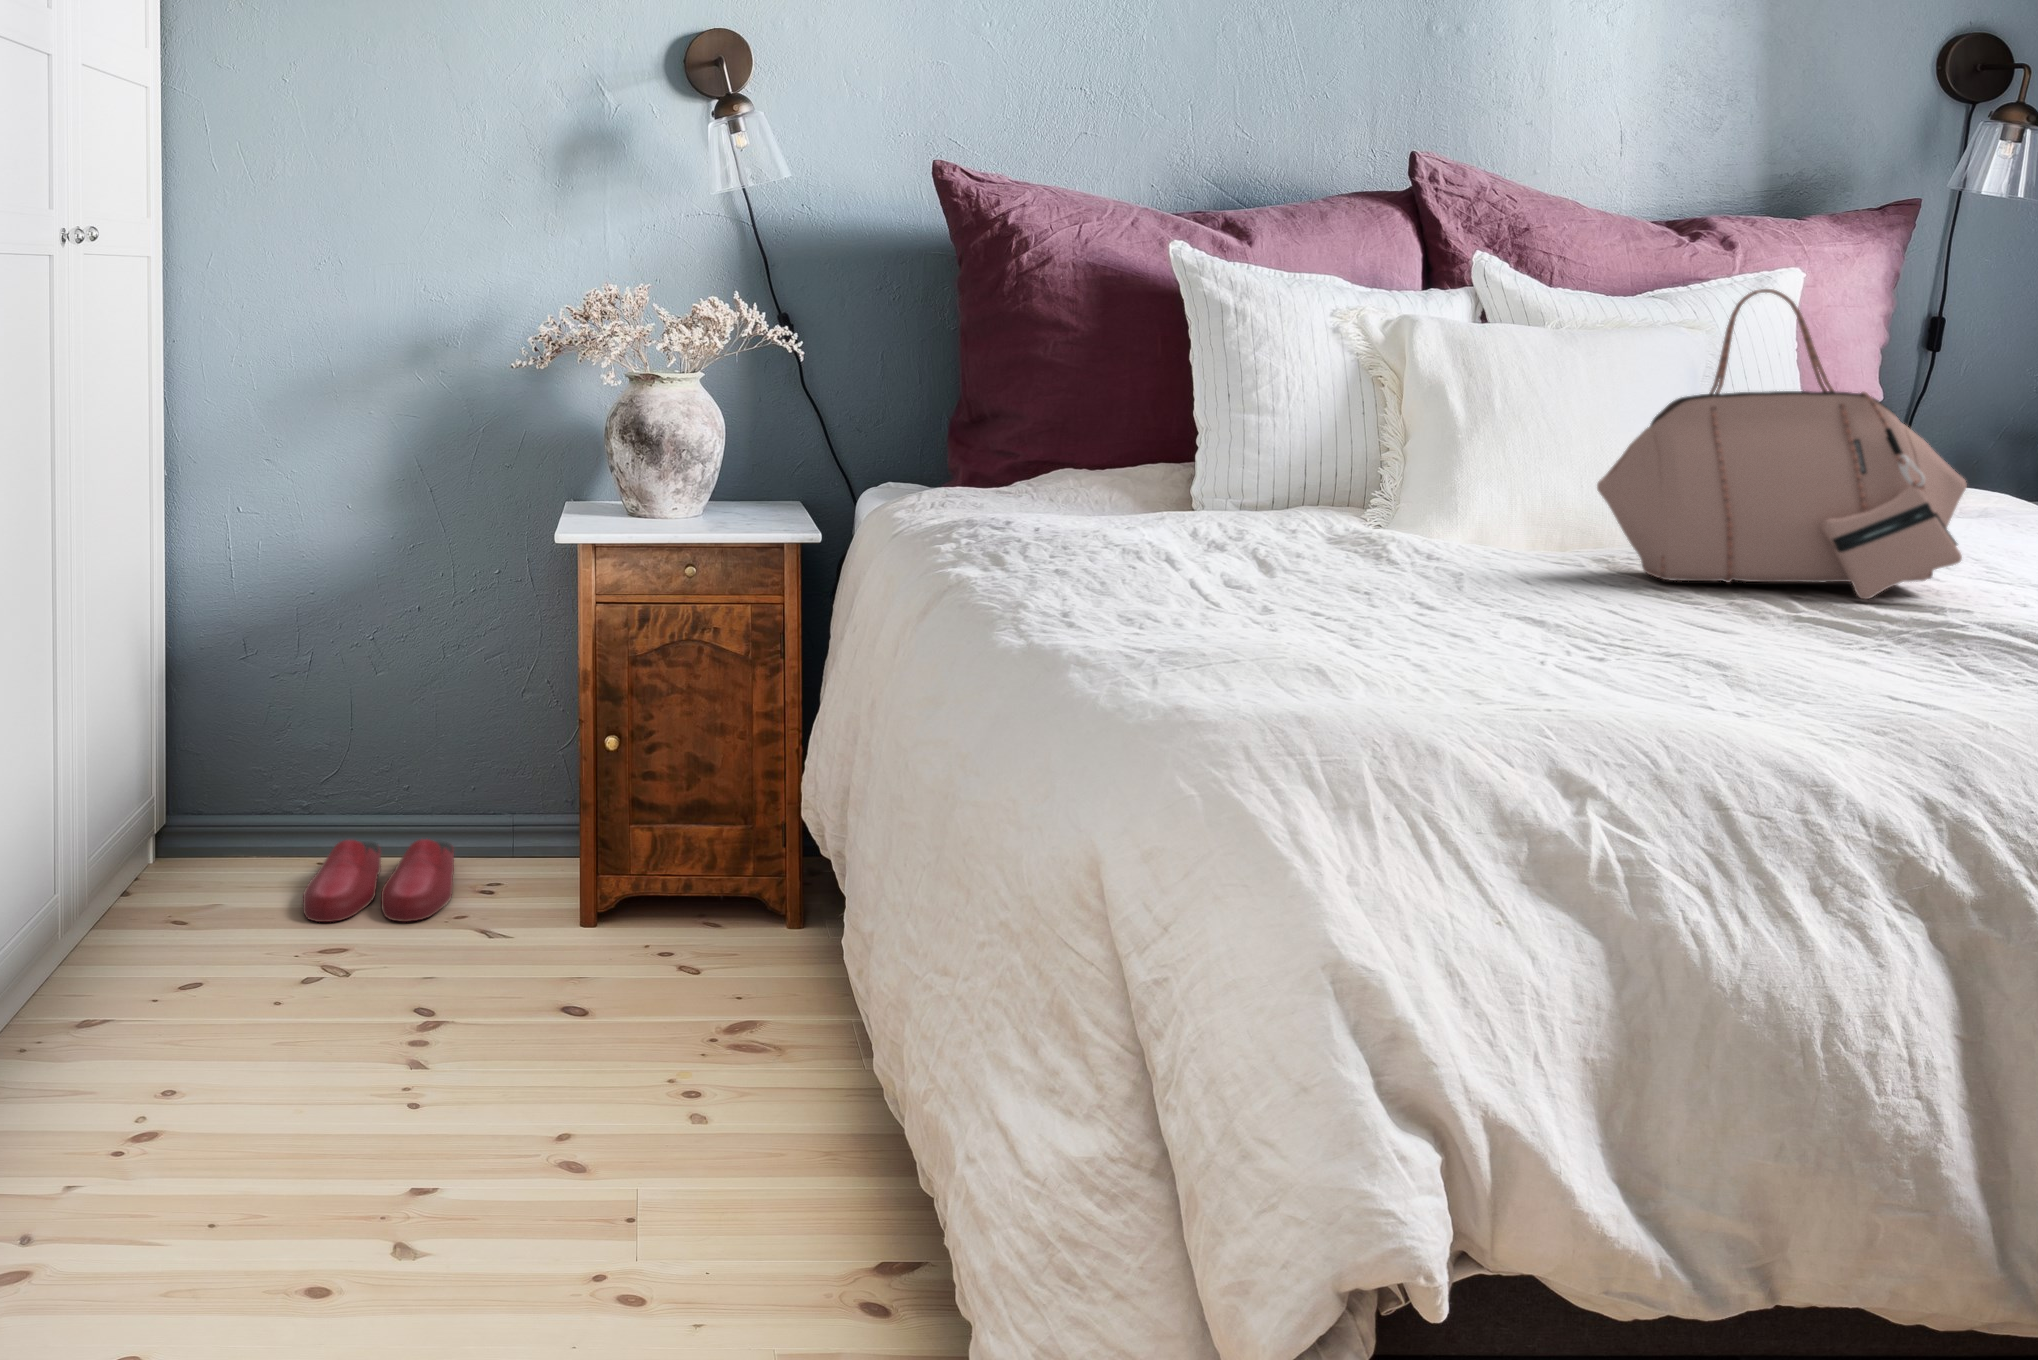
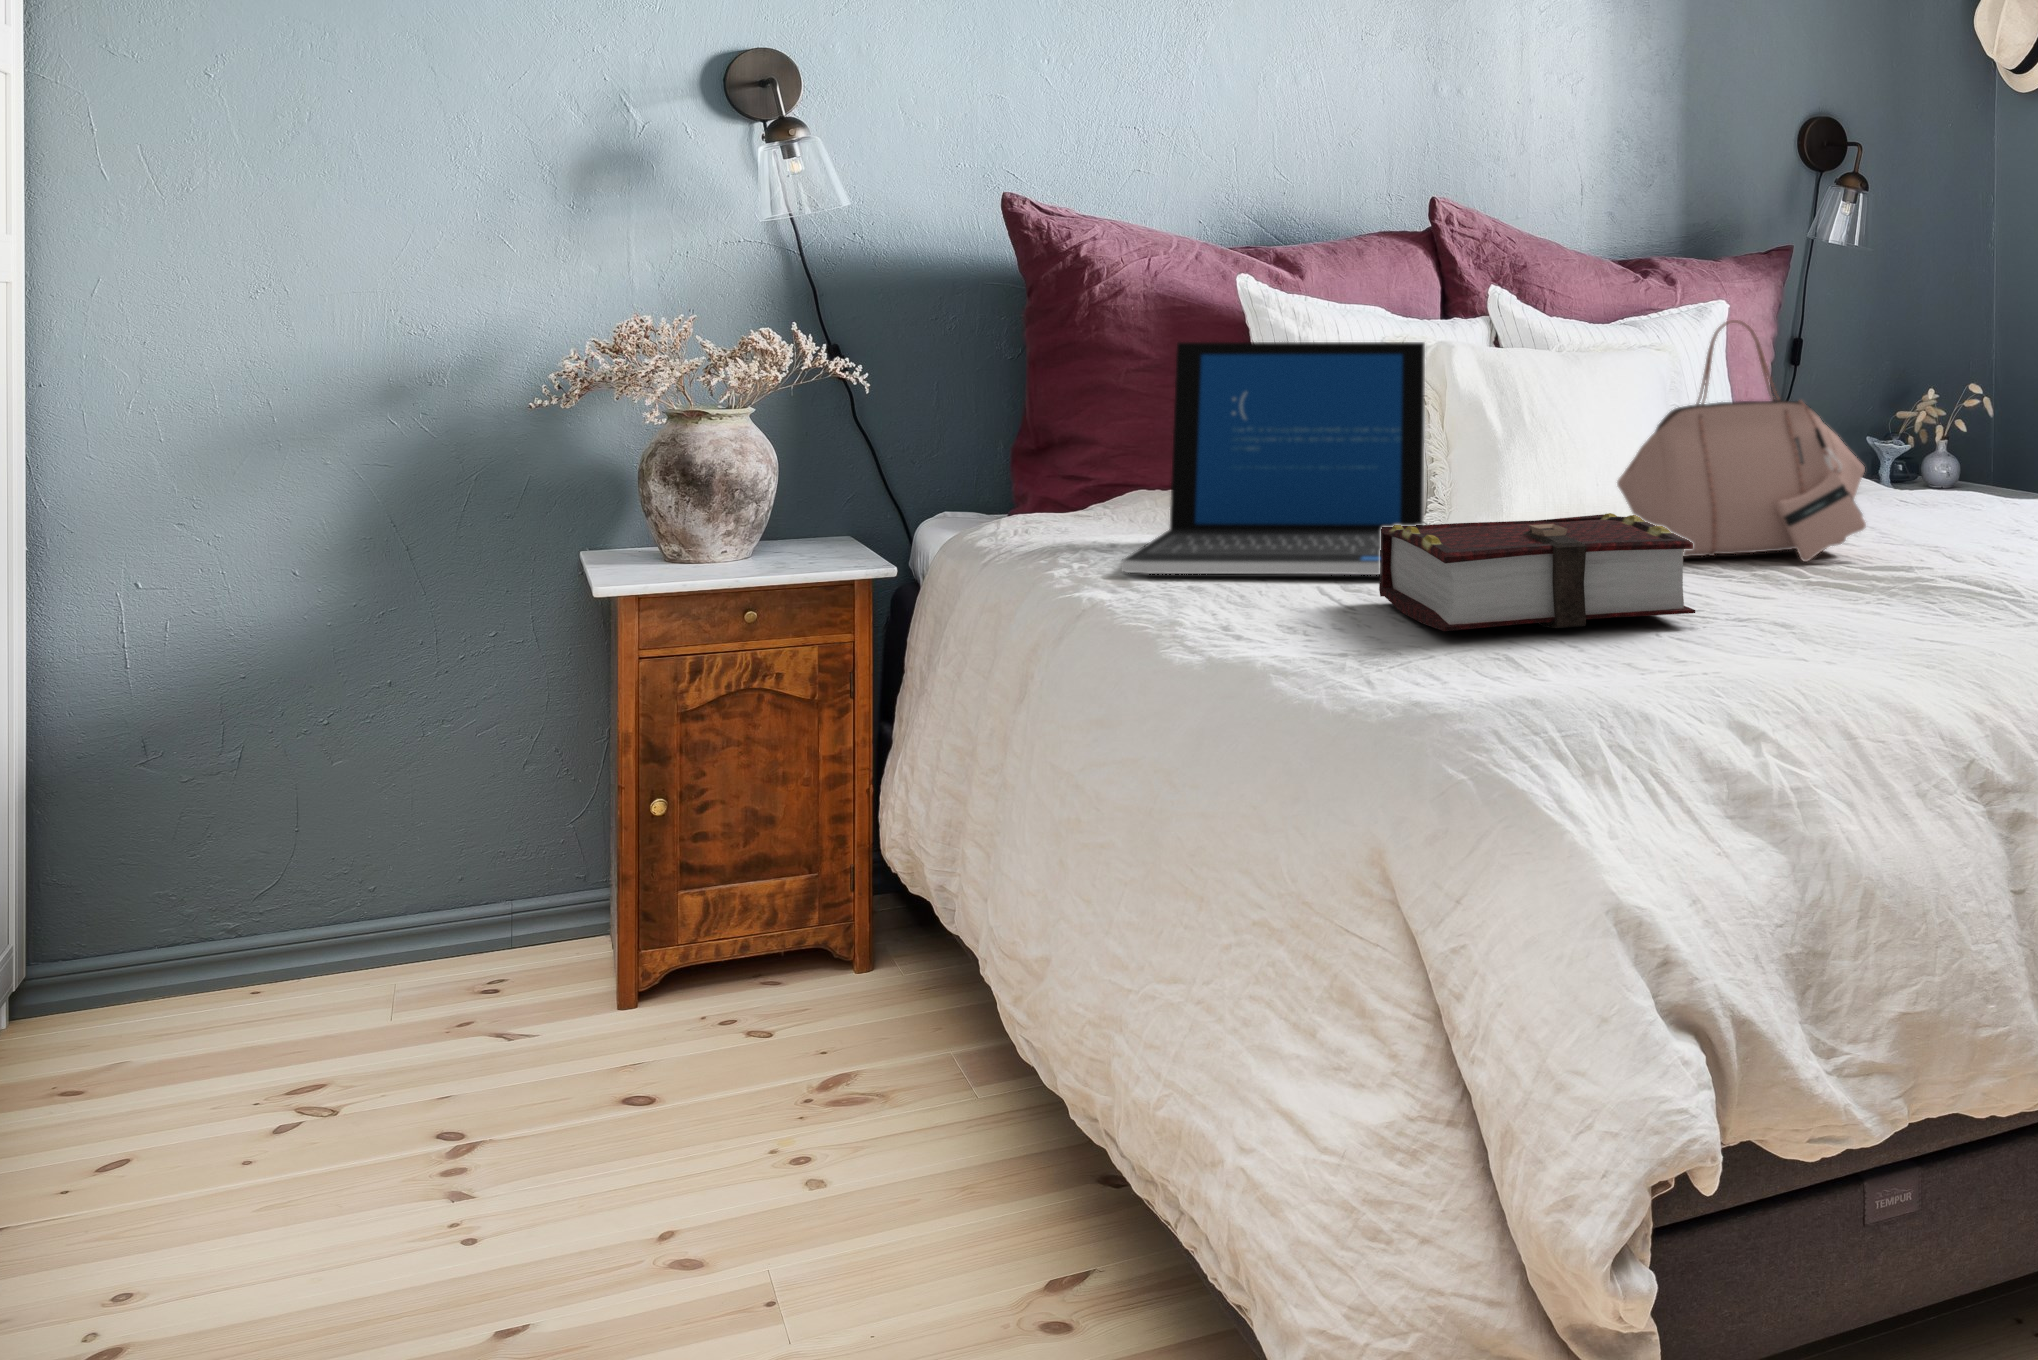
laptop: none [1001,313,1363,575] -> present [1121,342,1425,575]
book: none [1266,519,1656,653] -> present [1379,513,1695,631]
slippers: present [303,839,454,922] -> none [249,949,451,1067]

